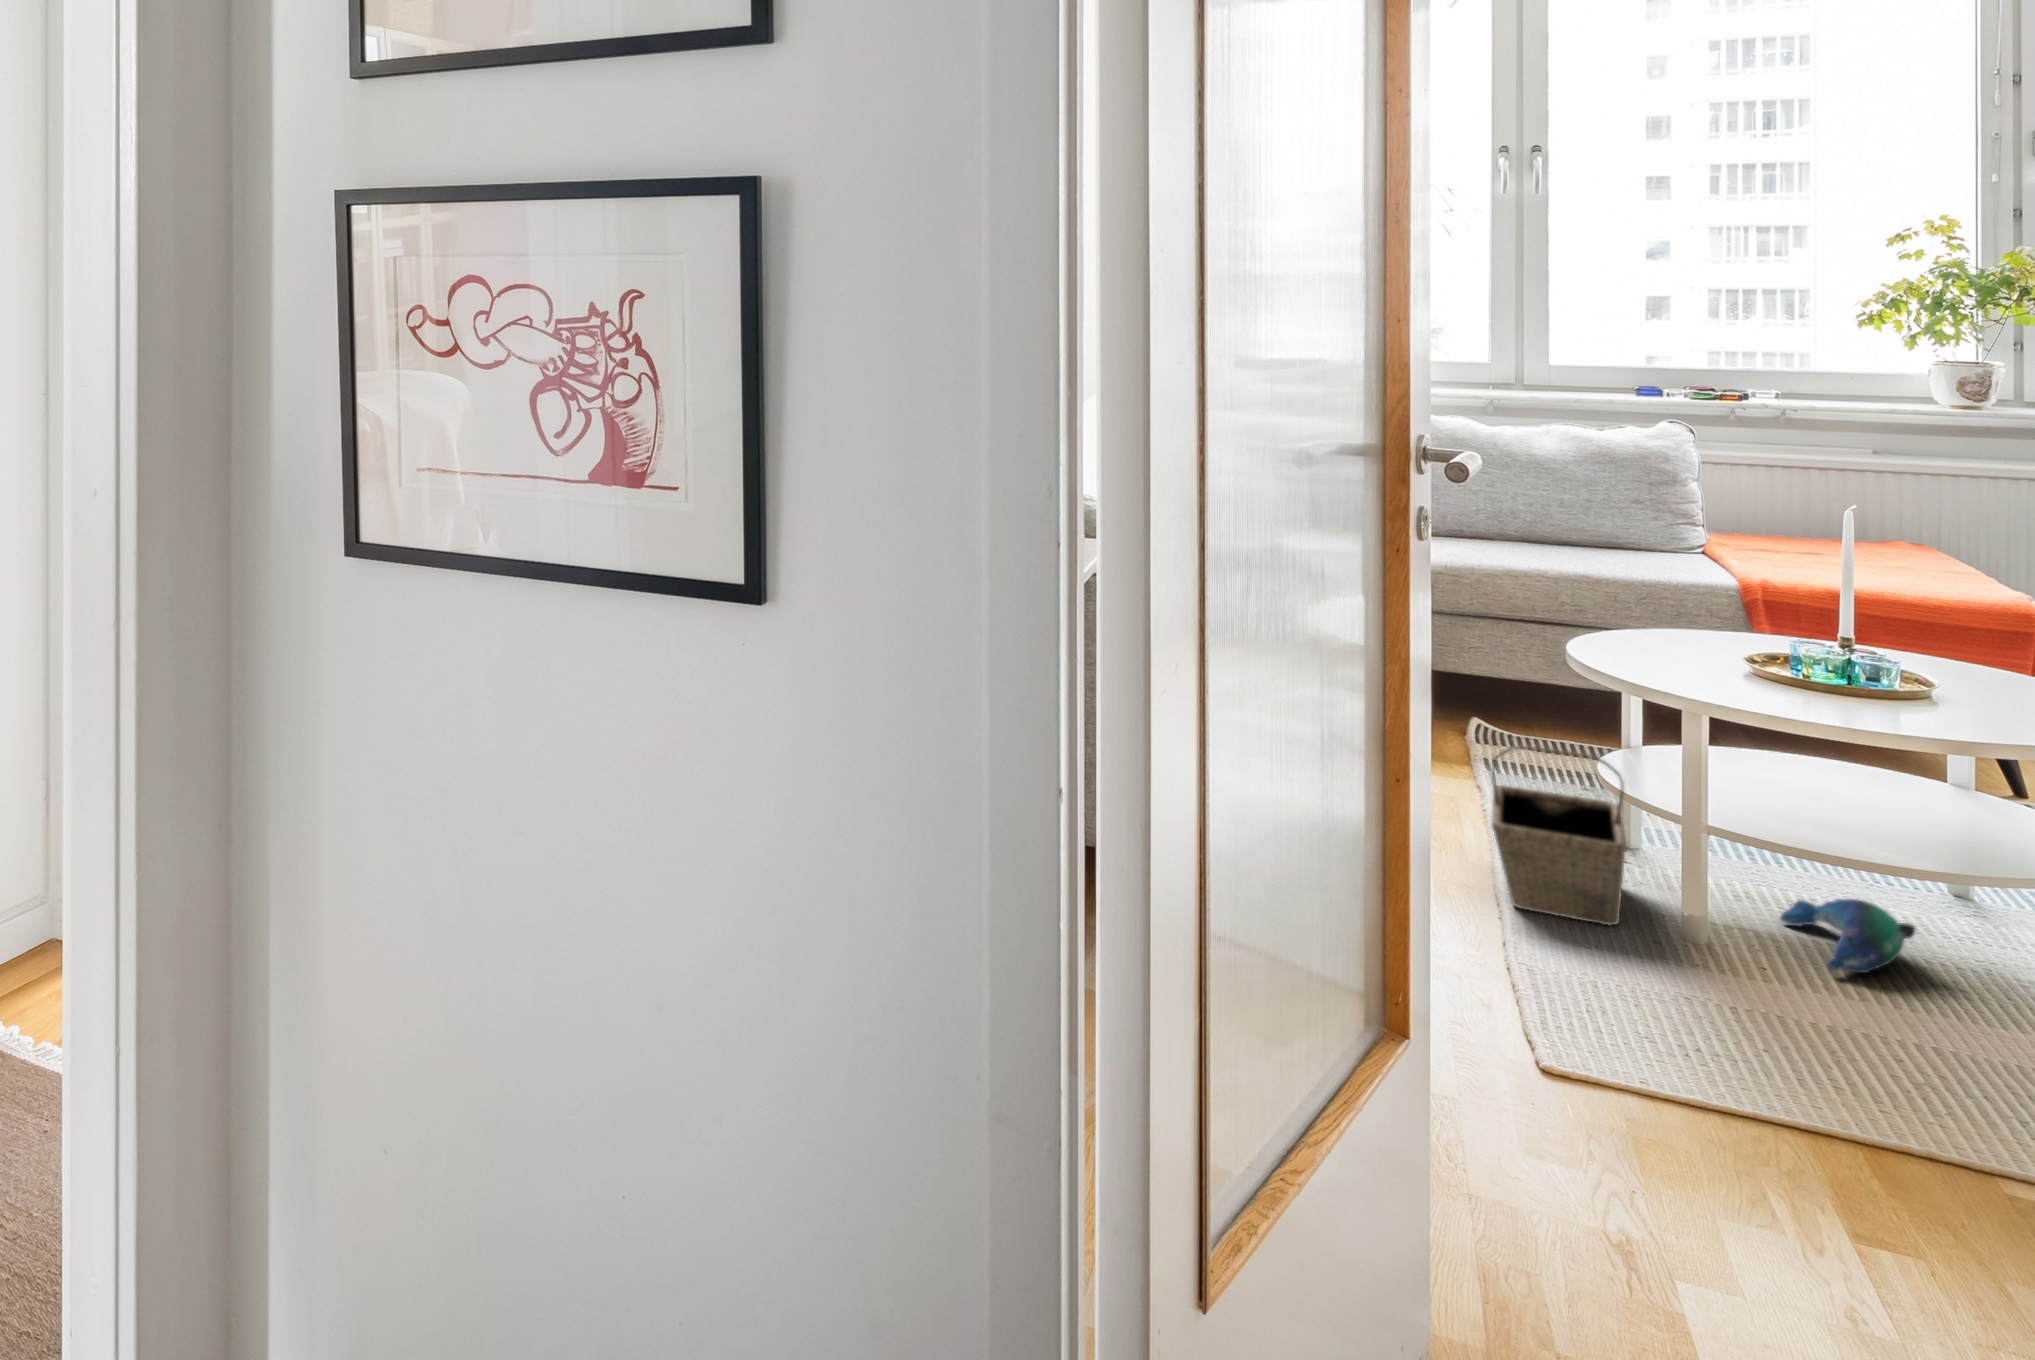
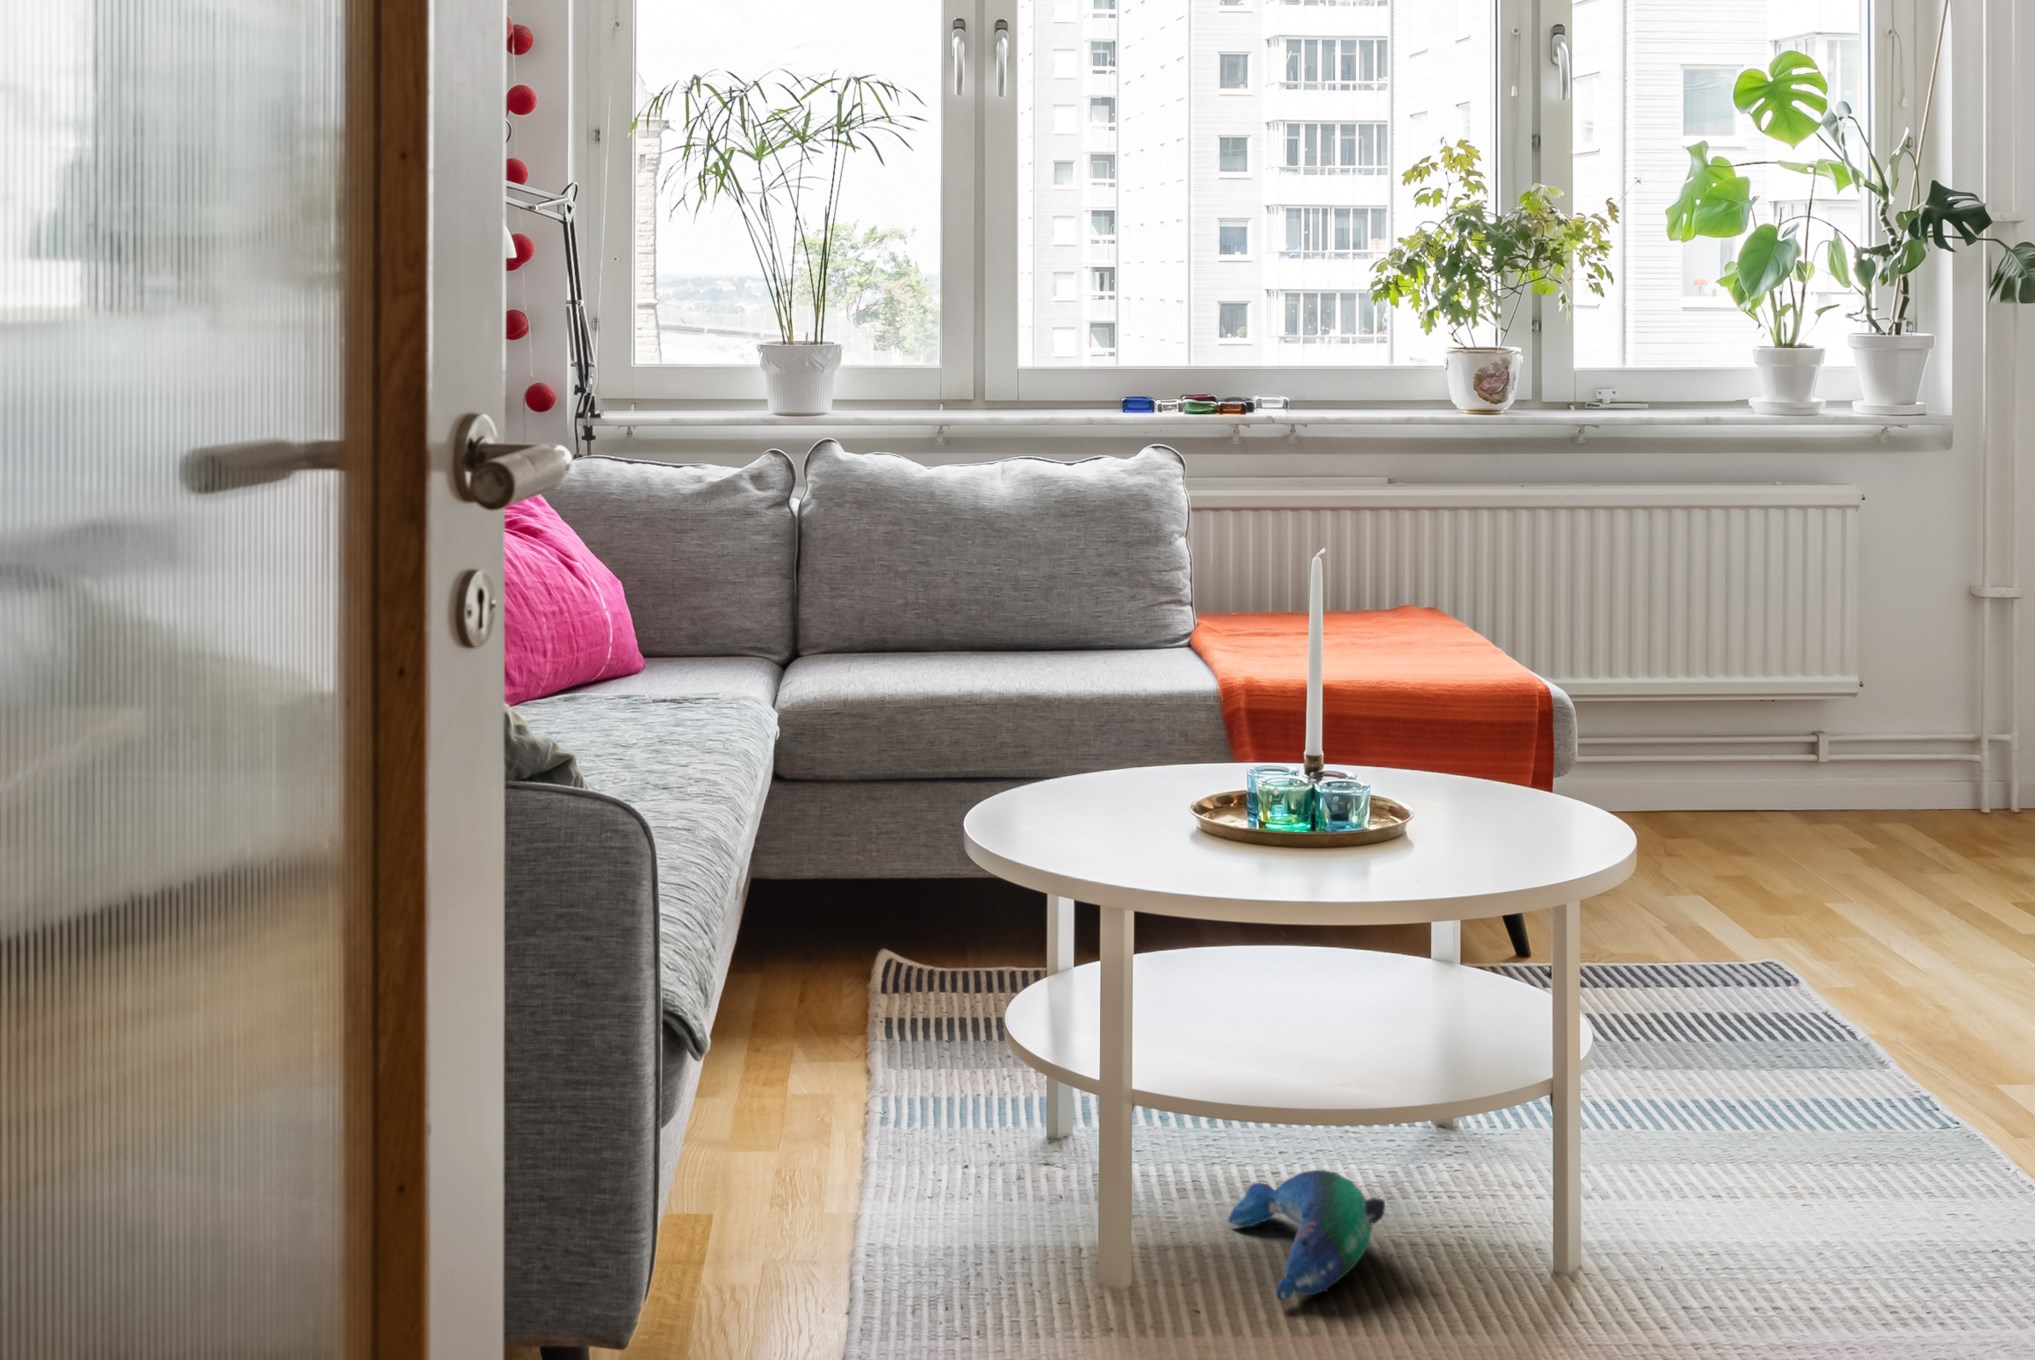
basket: present [1491,746,1627,925] -> none [831,998,1029,1289]

